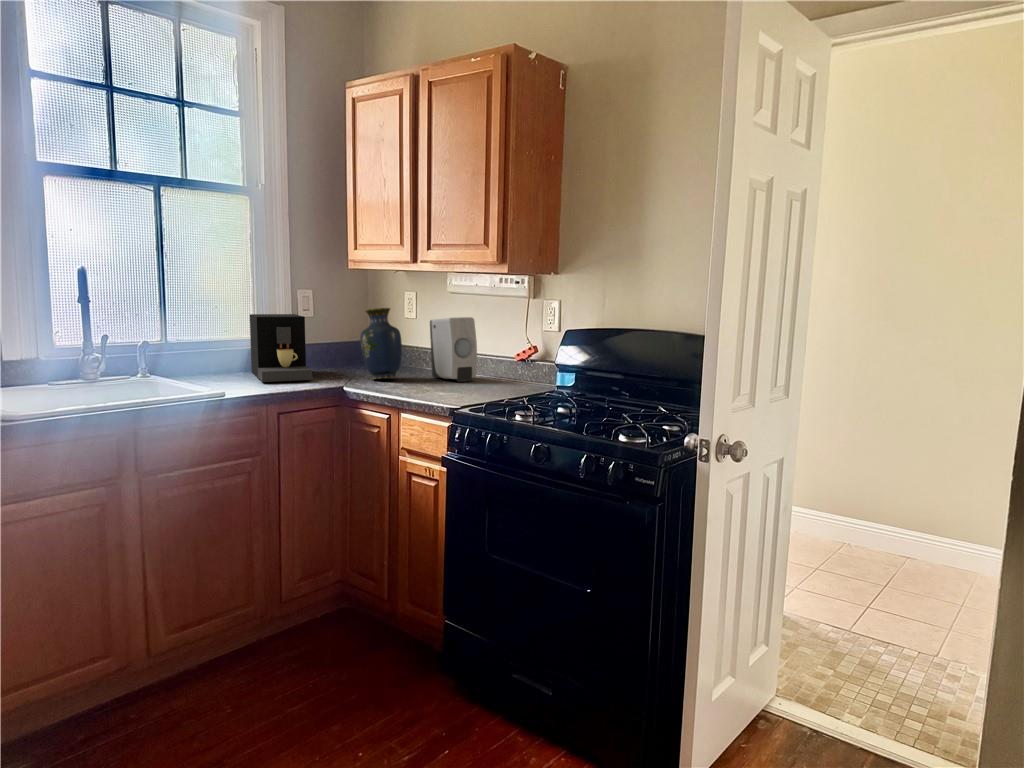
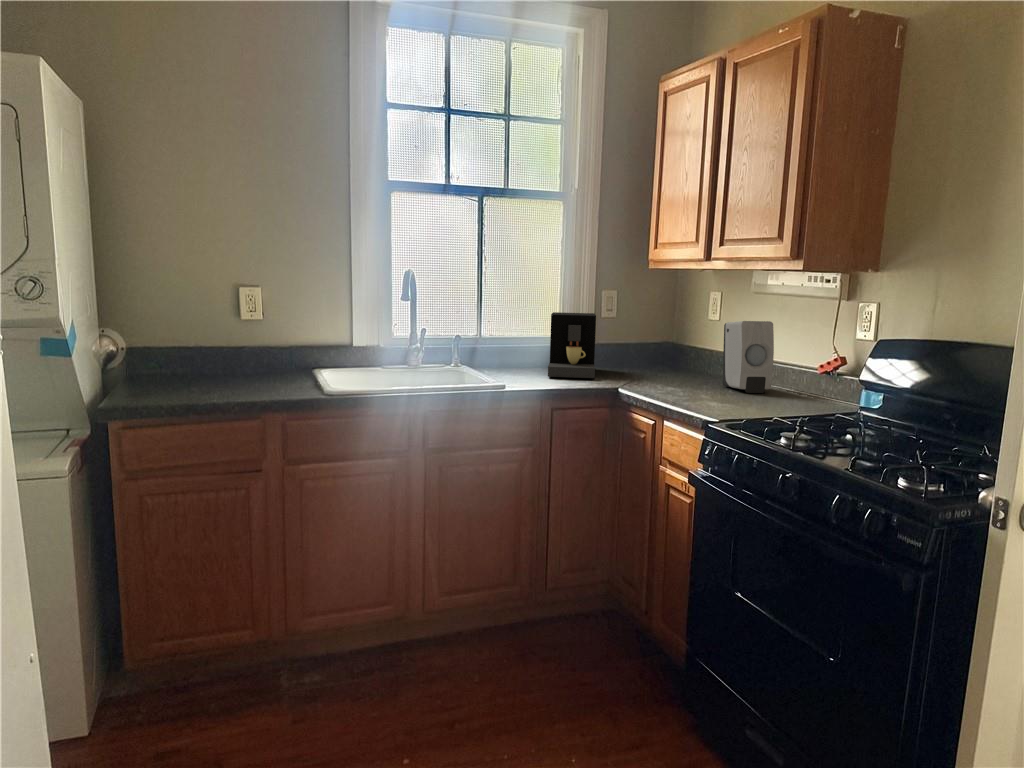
vase: present [360,308,402,379] -> none [646,309,690,383]

